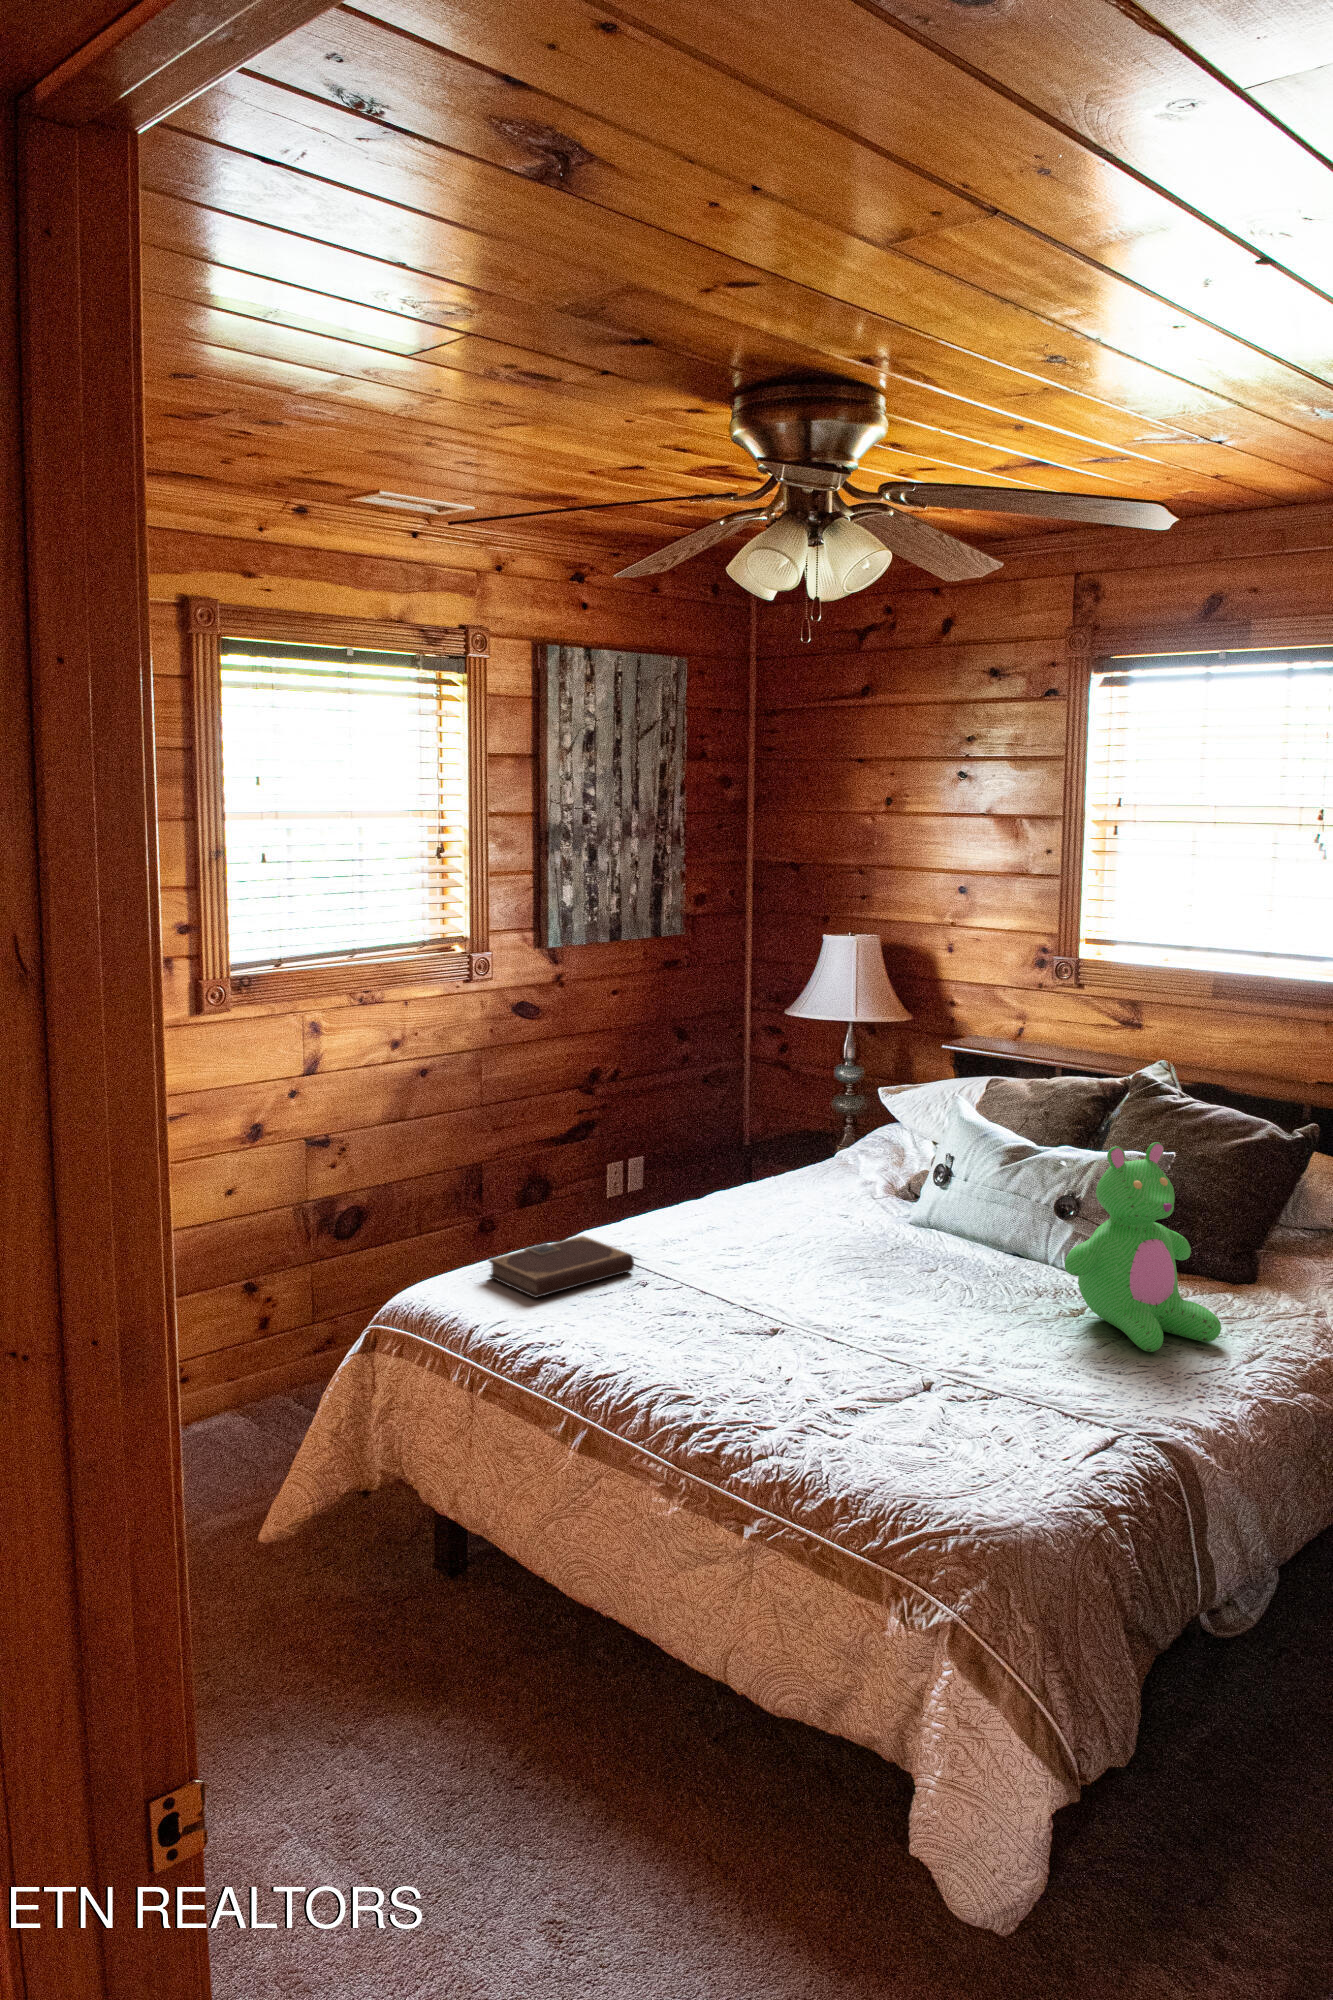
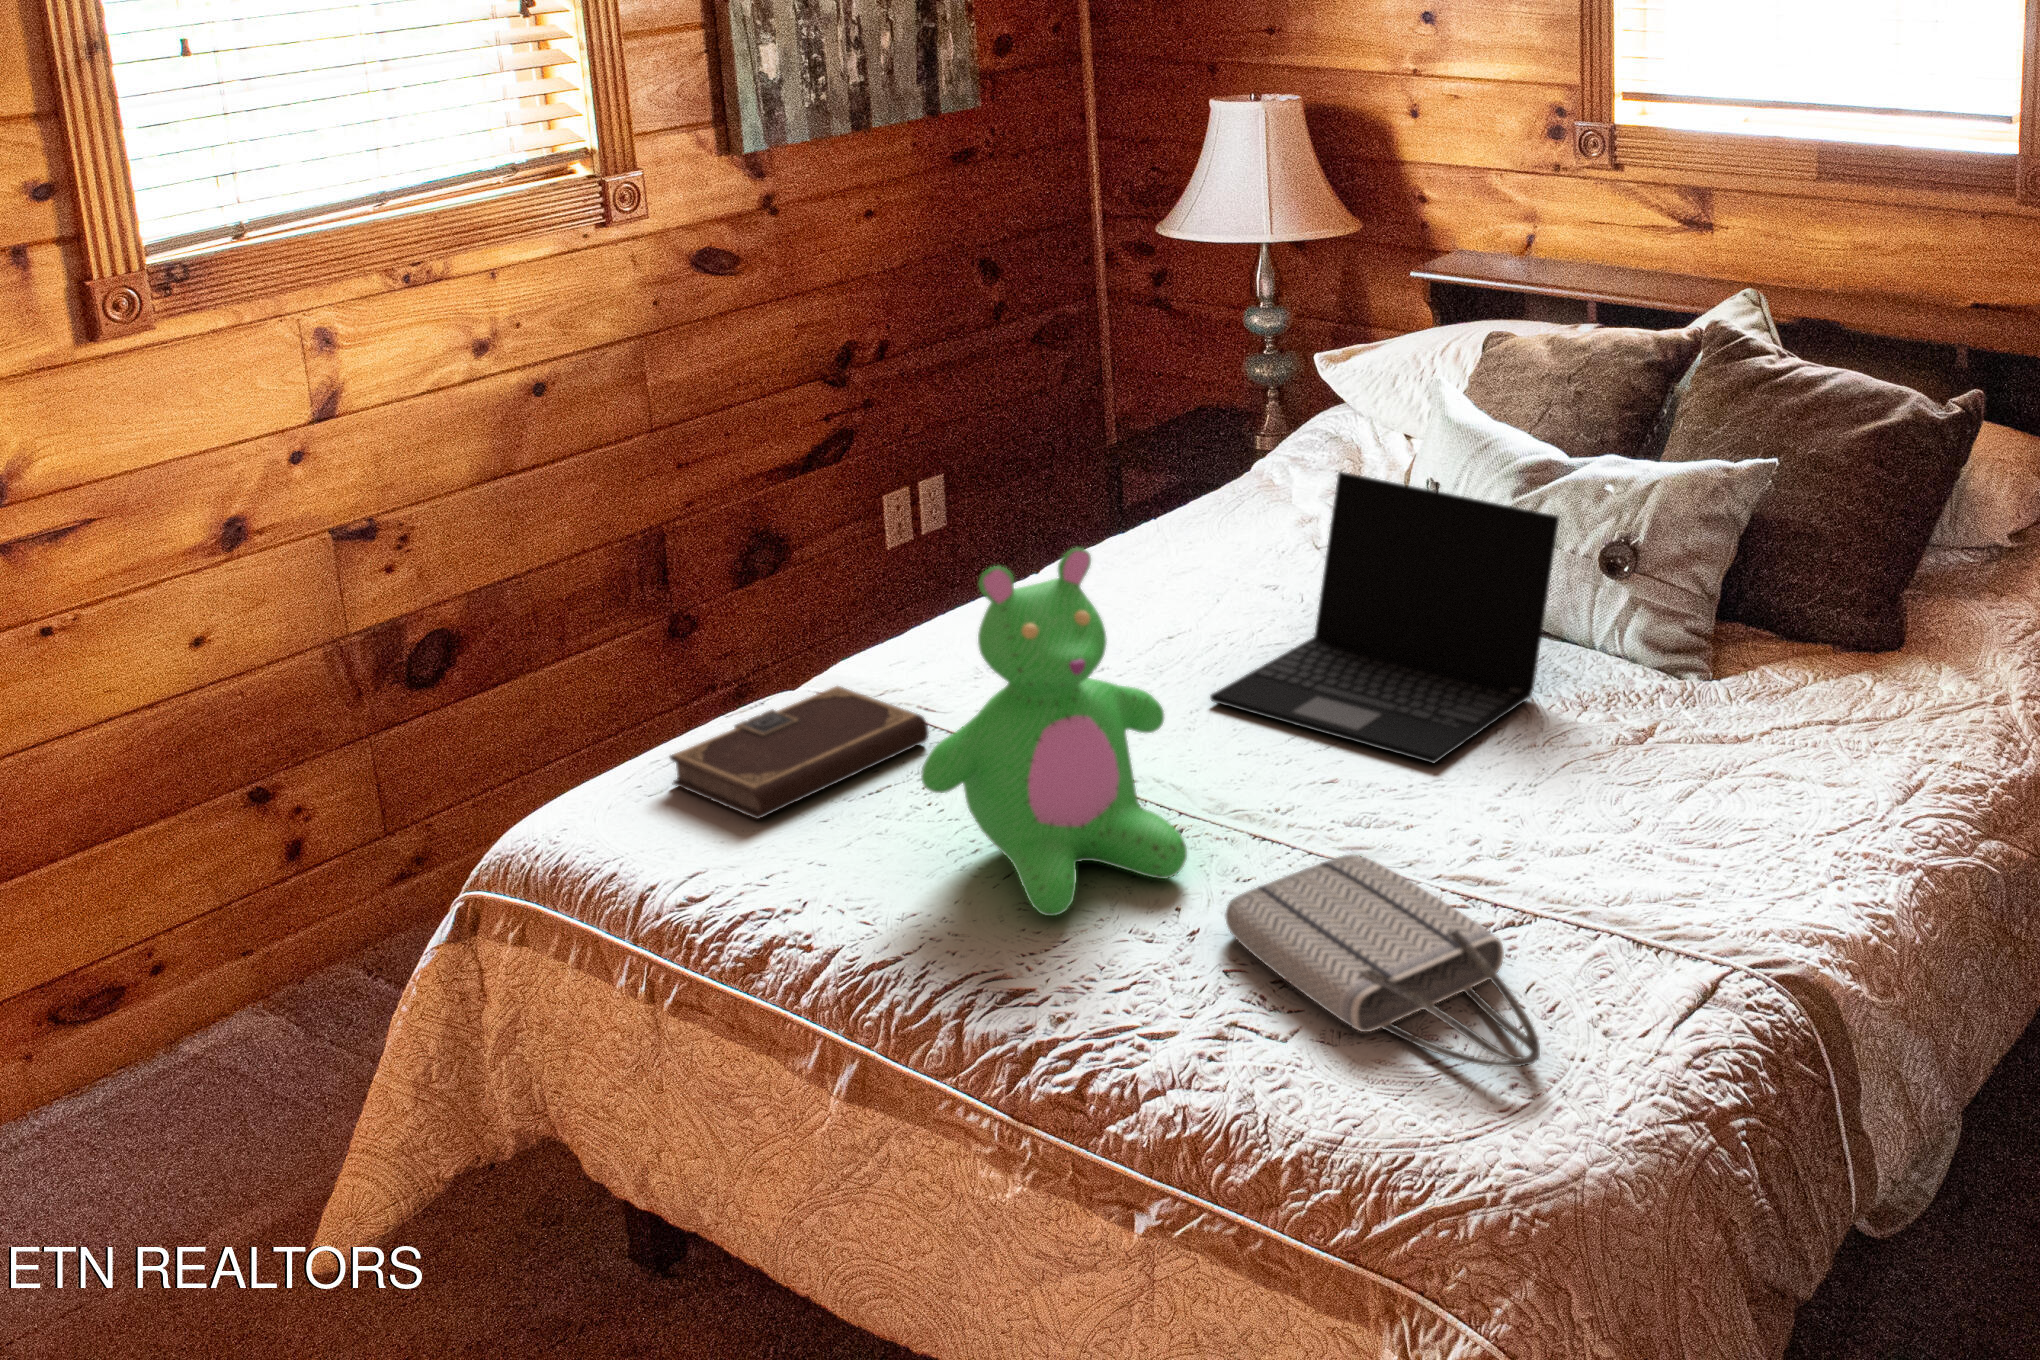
laptop: none [802,1138,1028,1311] -> present [1210,472,1559,763]
teddy bear: present [1065,1142,1221,1352] -> present [921,548,1187,916]
tote bag: none [807,1346,999,1464] -> present [1225,855,1540,1067]

